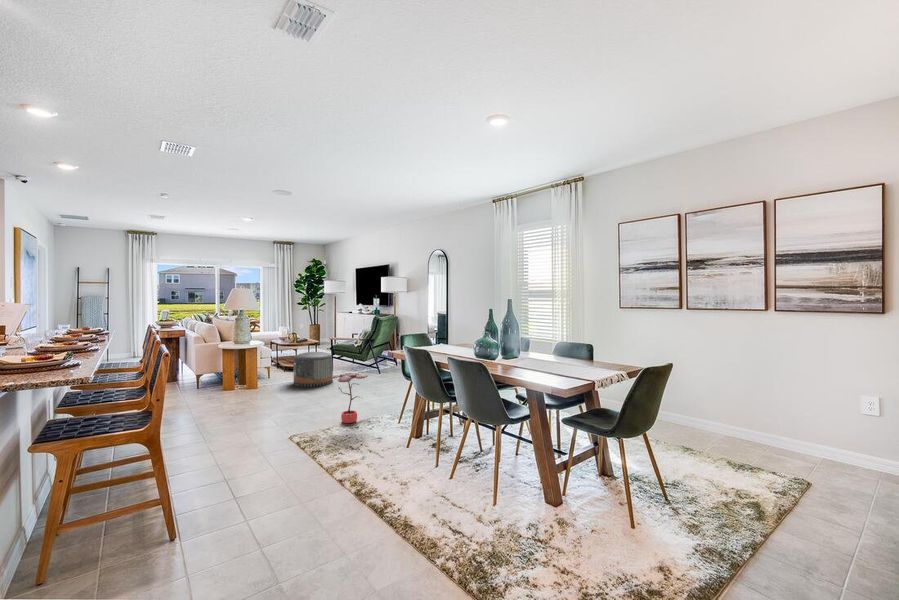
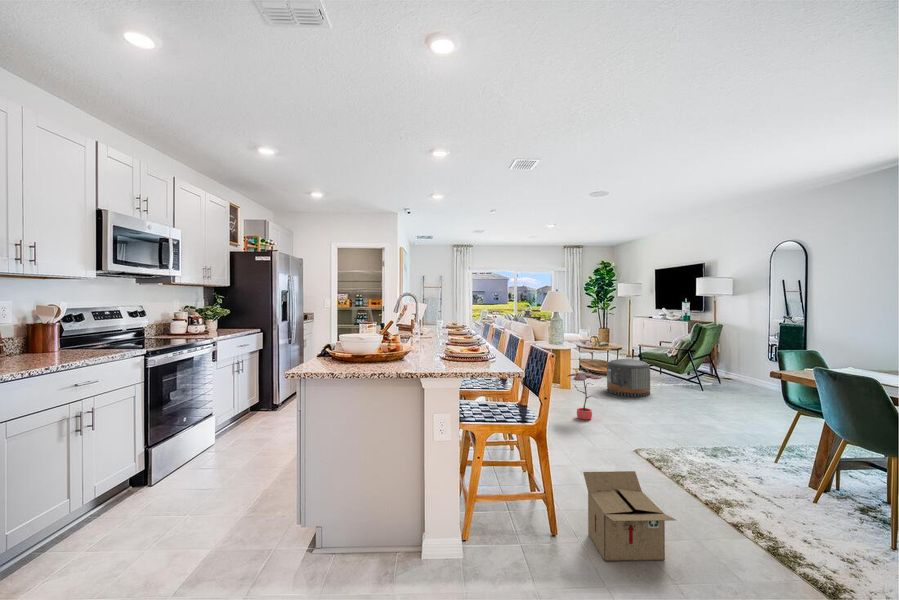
potted plant: present [331,373,367,423] -> present [567,373,602,420]
cardboard box: none [191,451,261,542] -> present [583,471,676,561]

